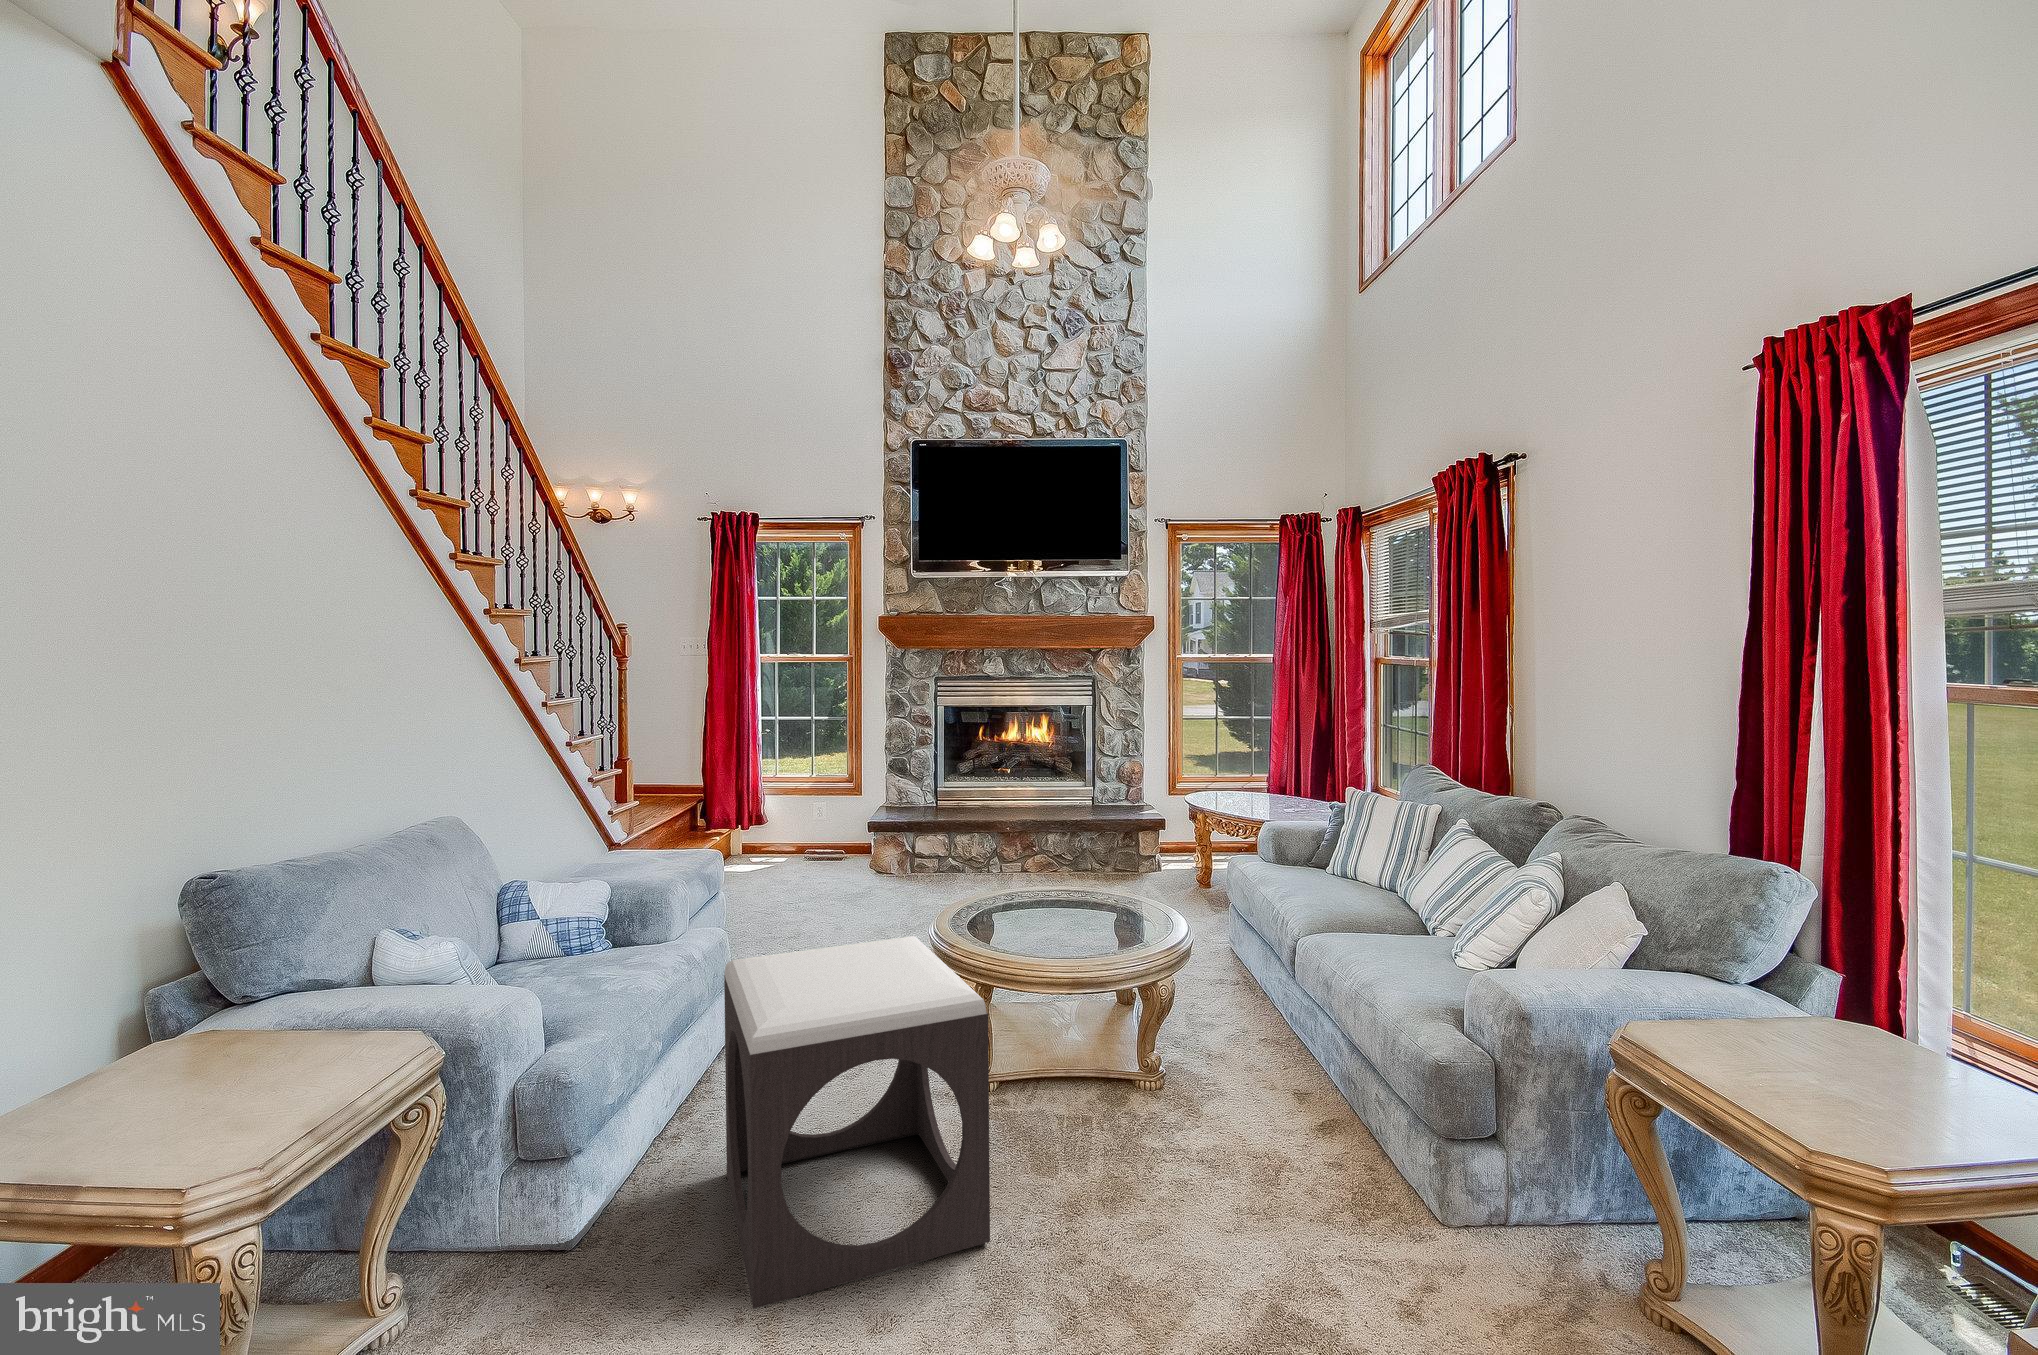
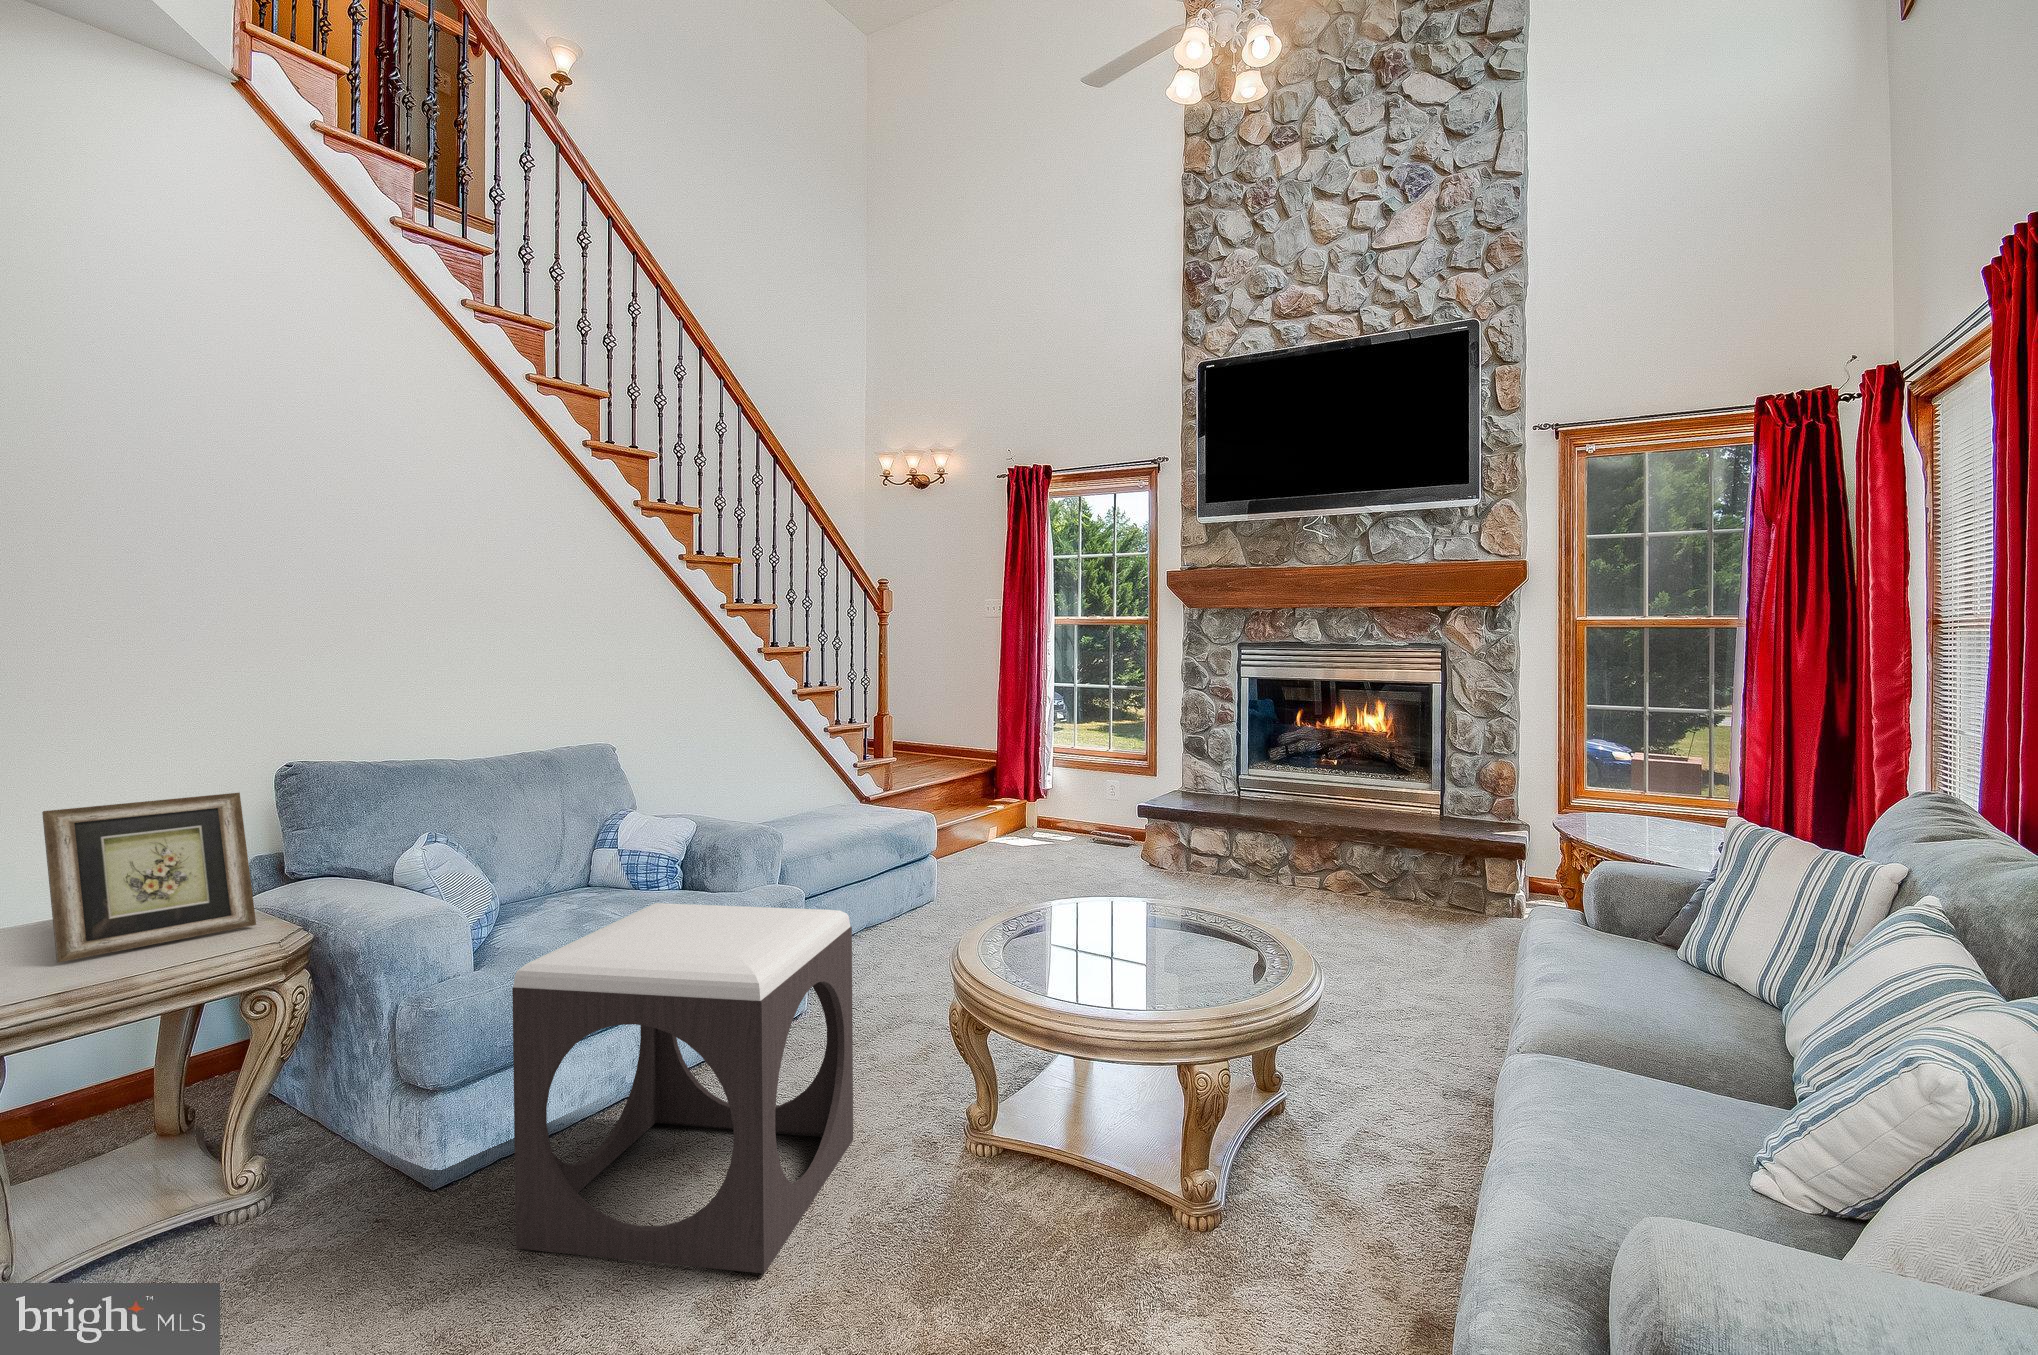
picture frame: none [138,908,360,1157] -> present [42,793,256,962]

